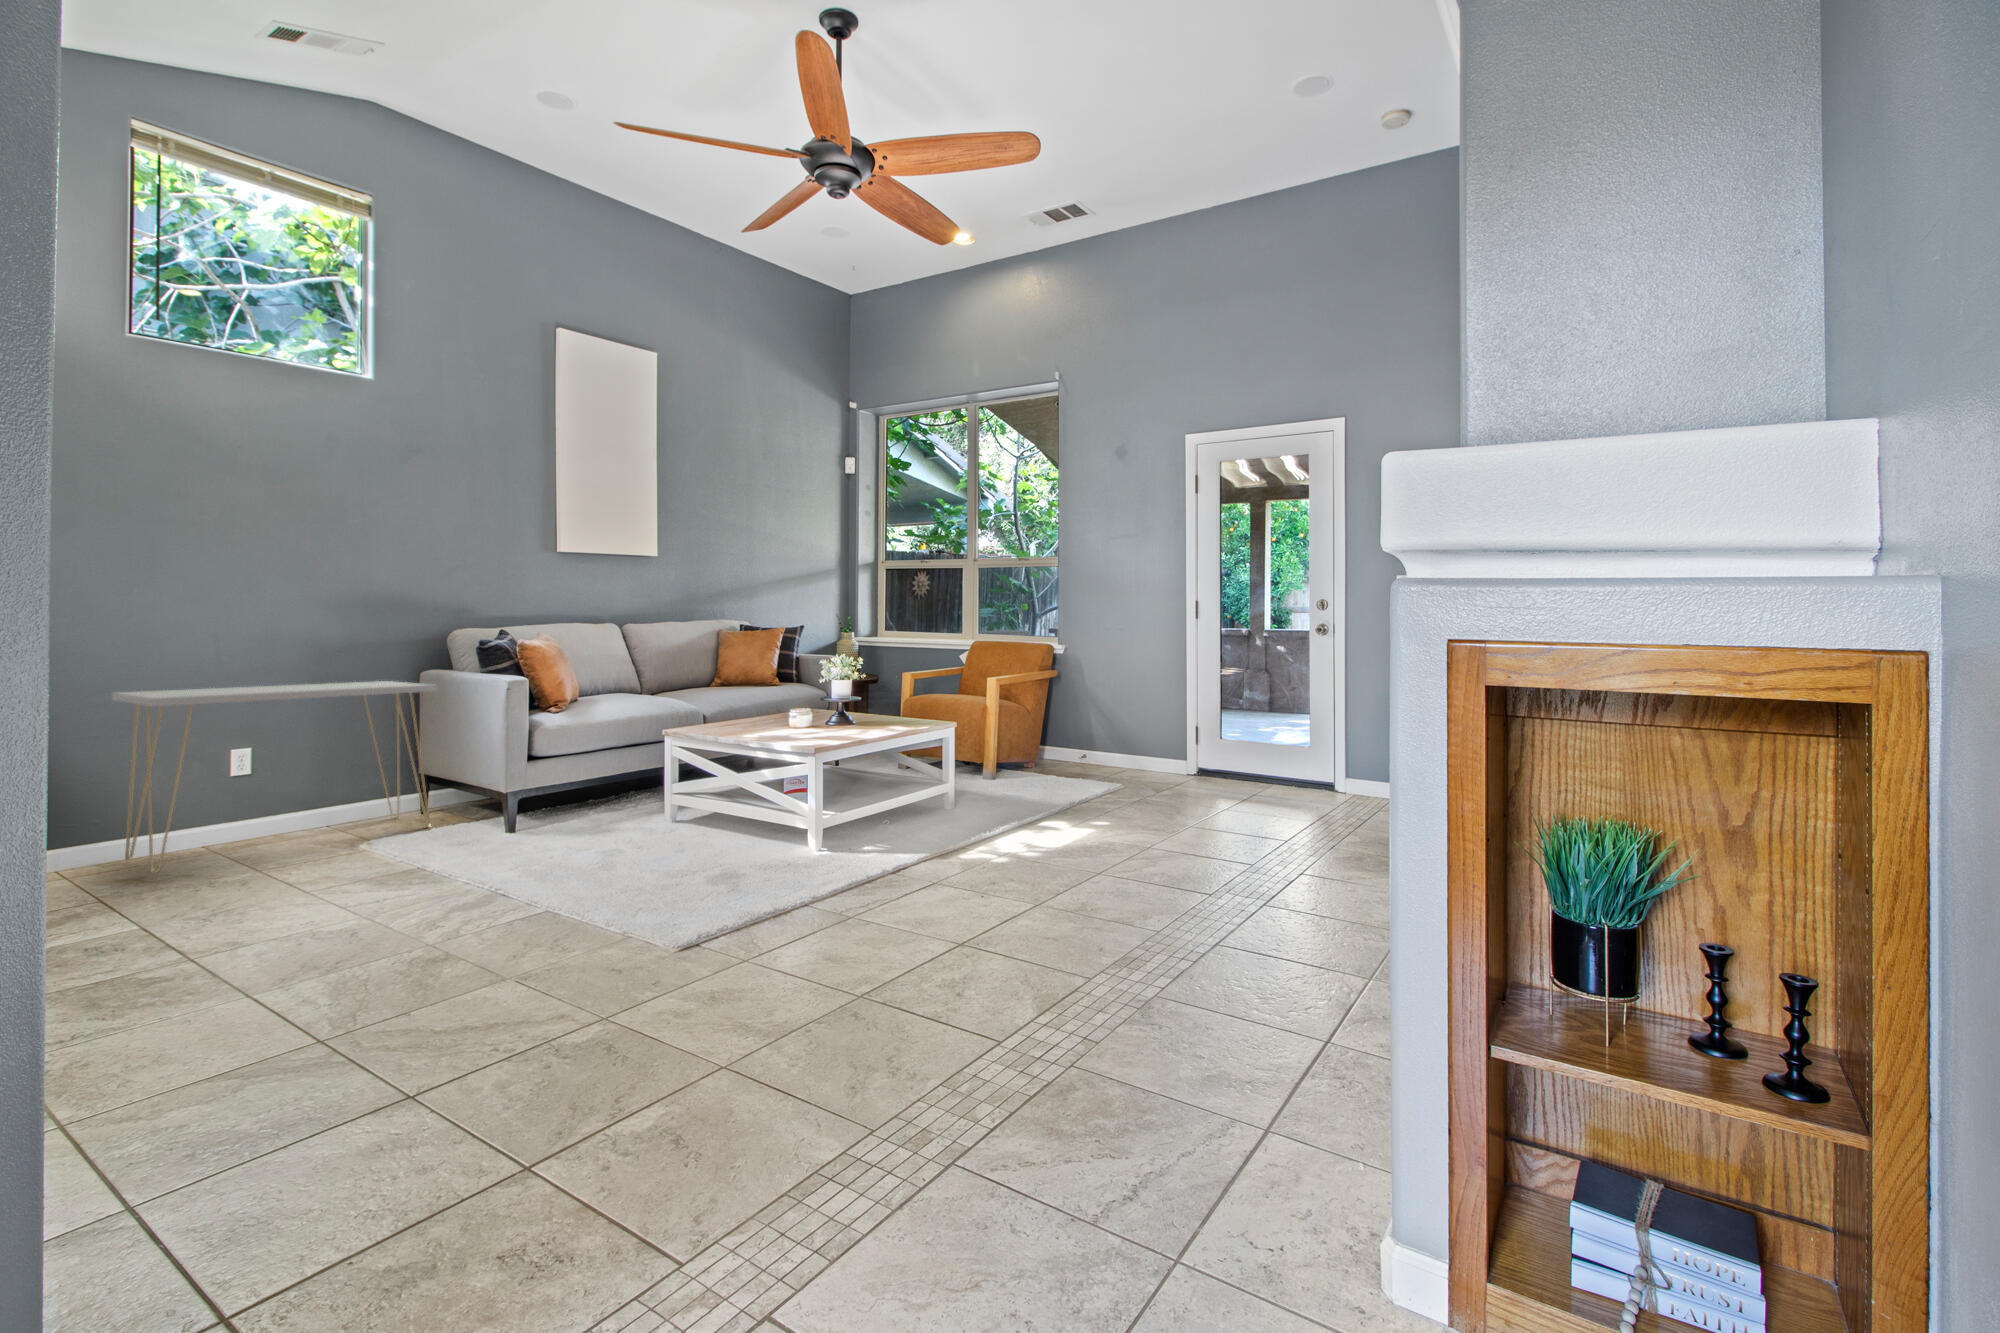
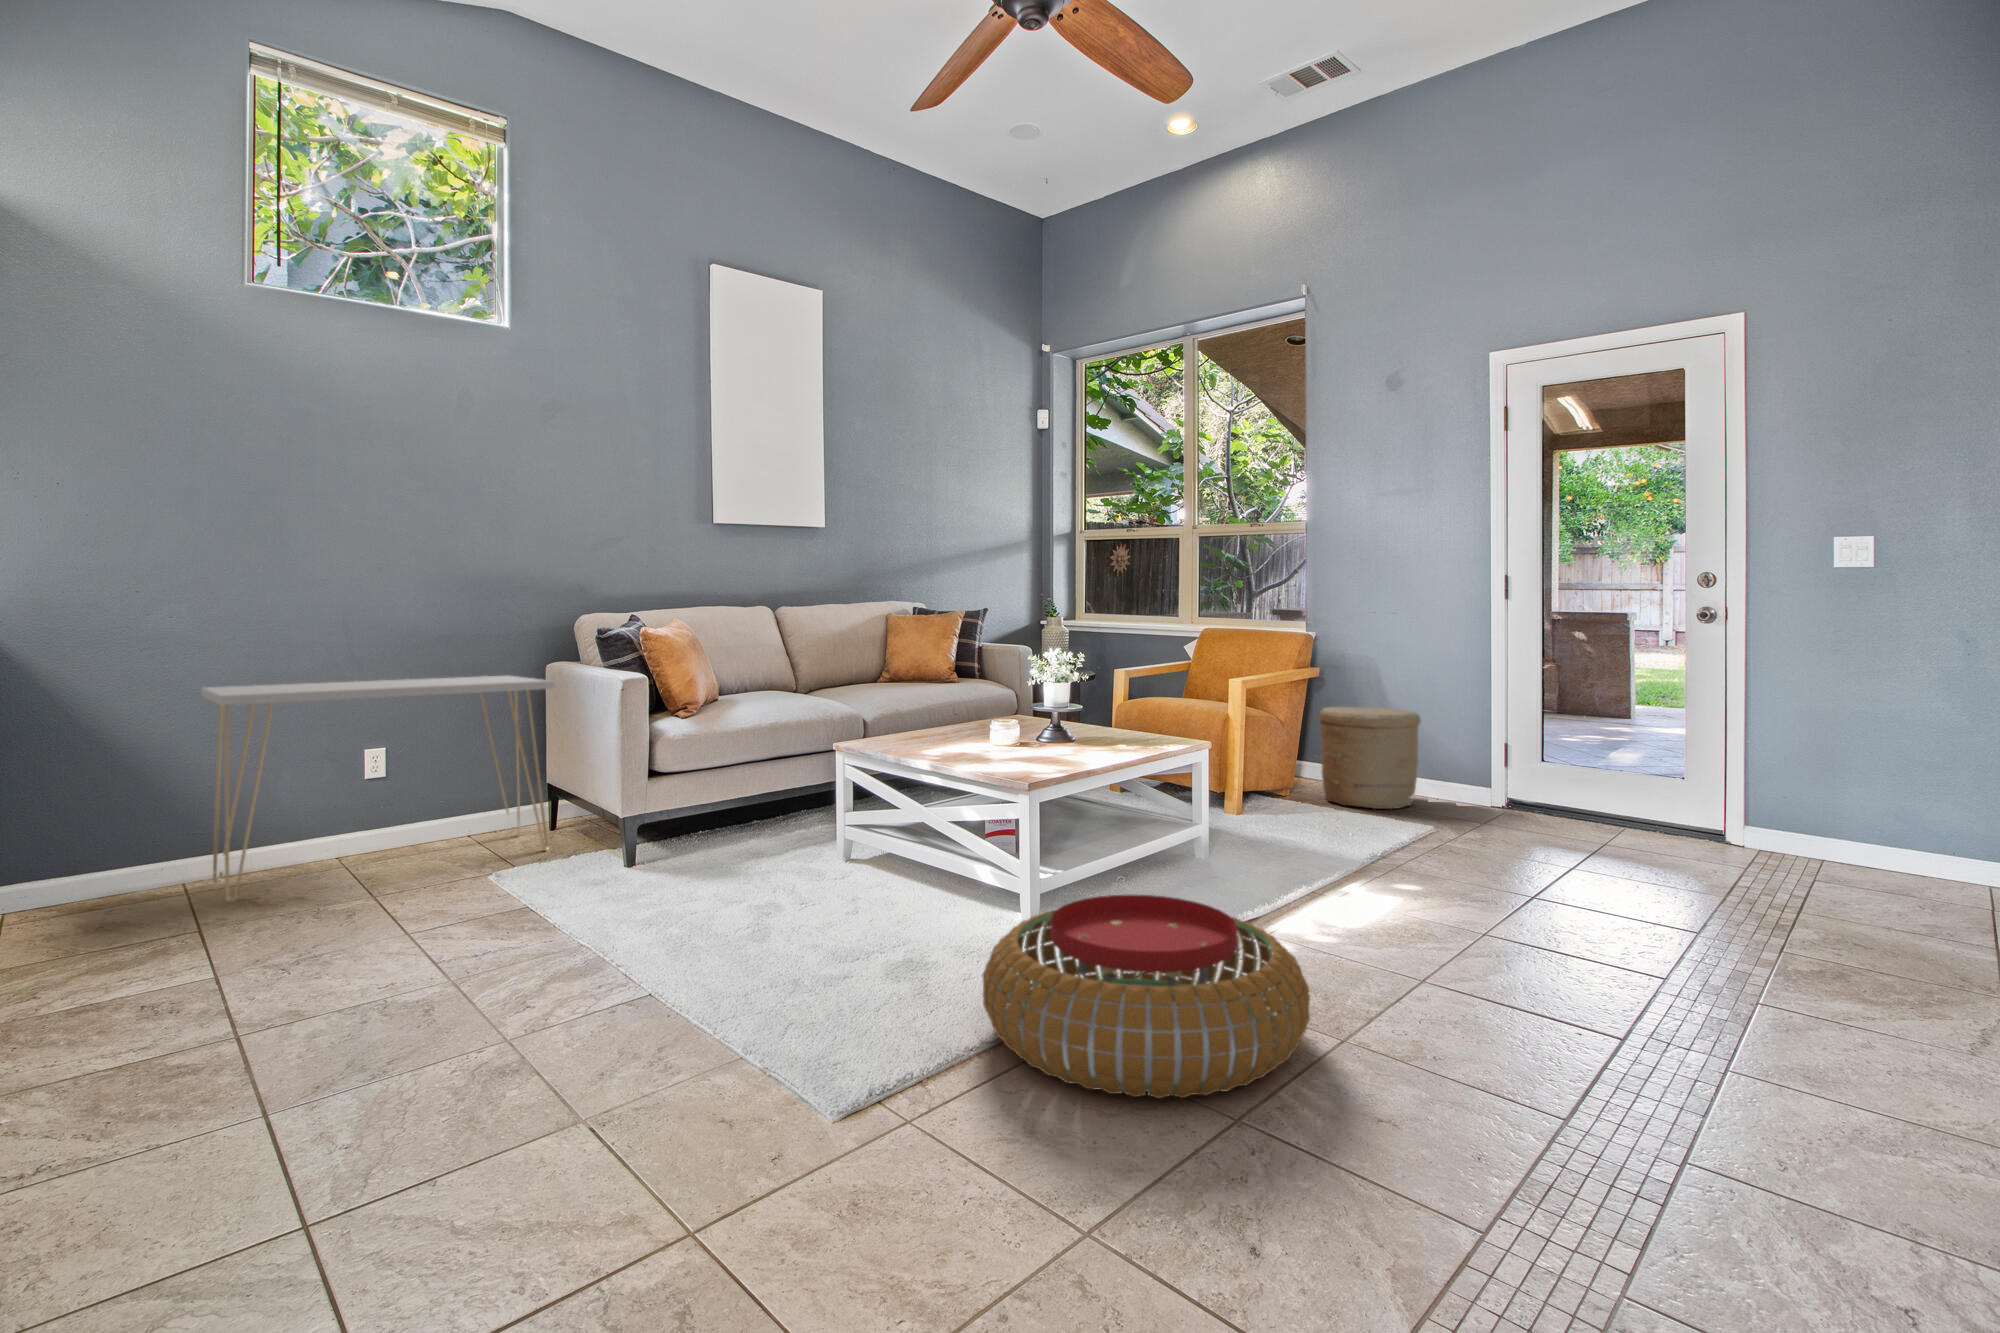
woven basket: none [1066,700,1140,777] -> present [1319,707,1421,809]
pouf: none [805,823,1019,940] -> present [983,895,1310,1098]

